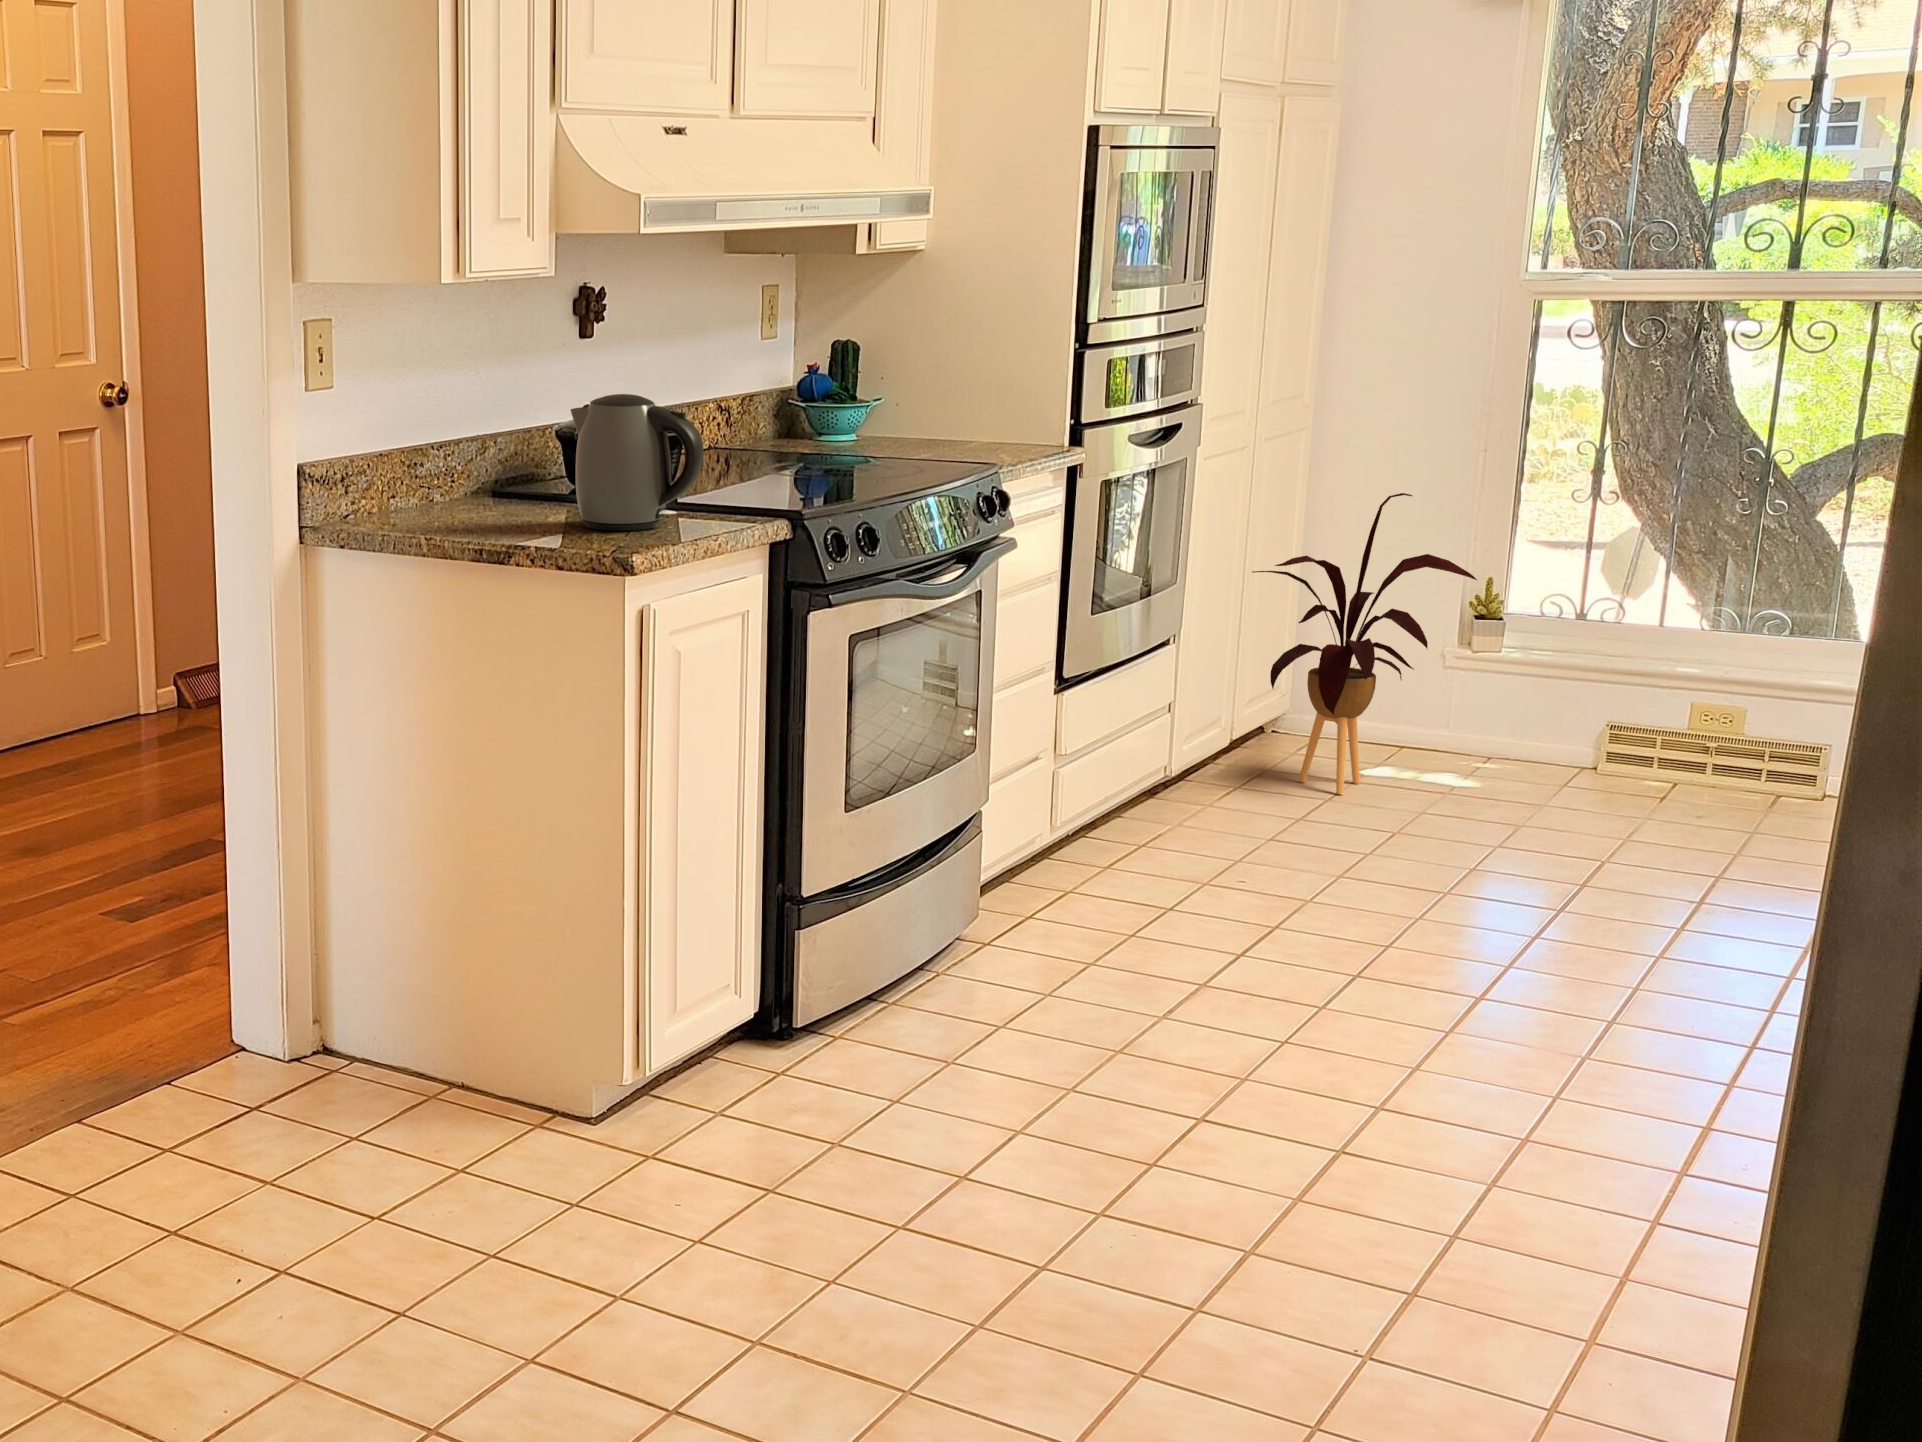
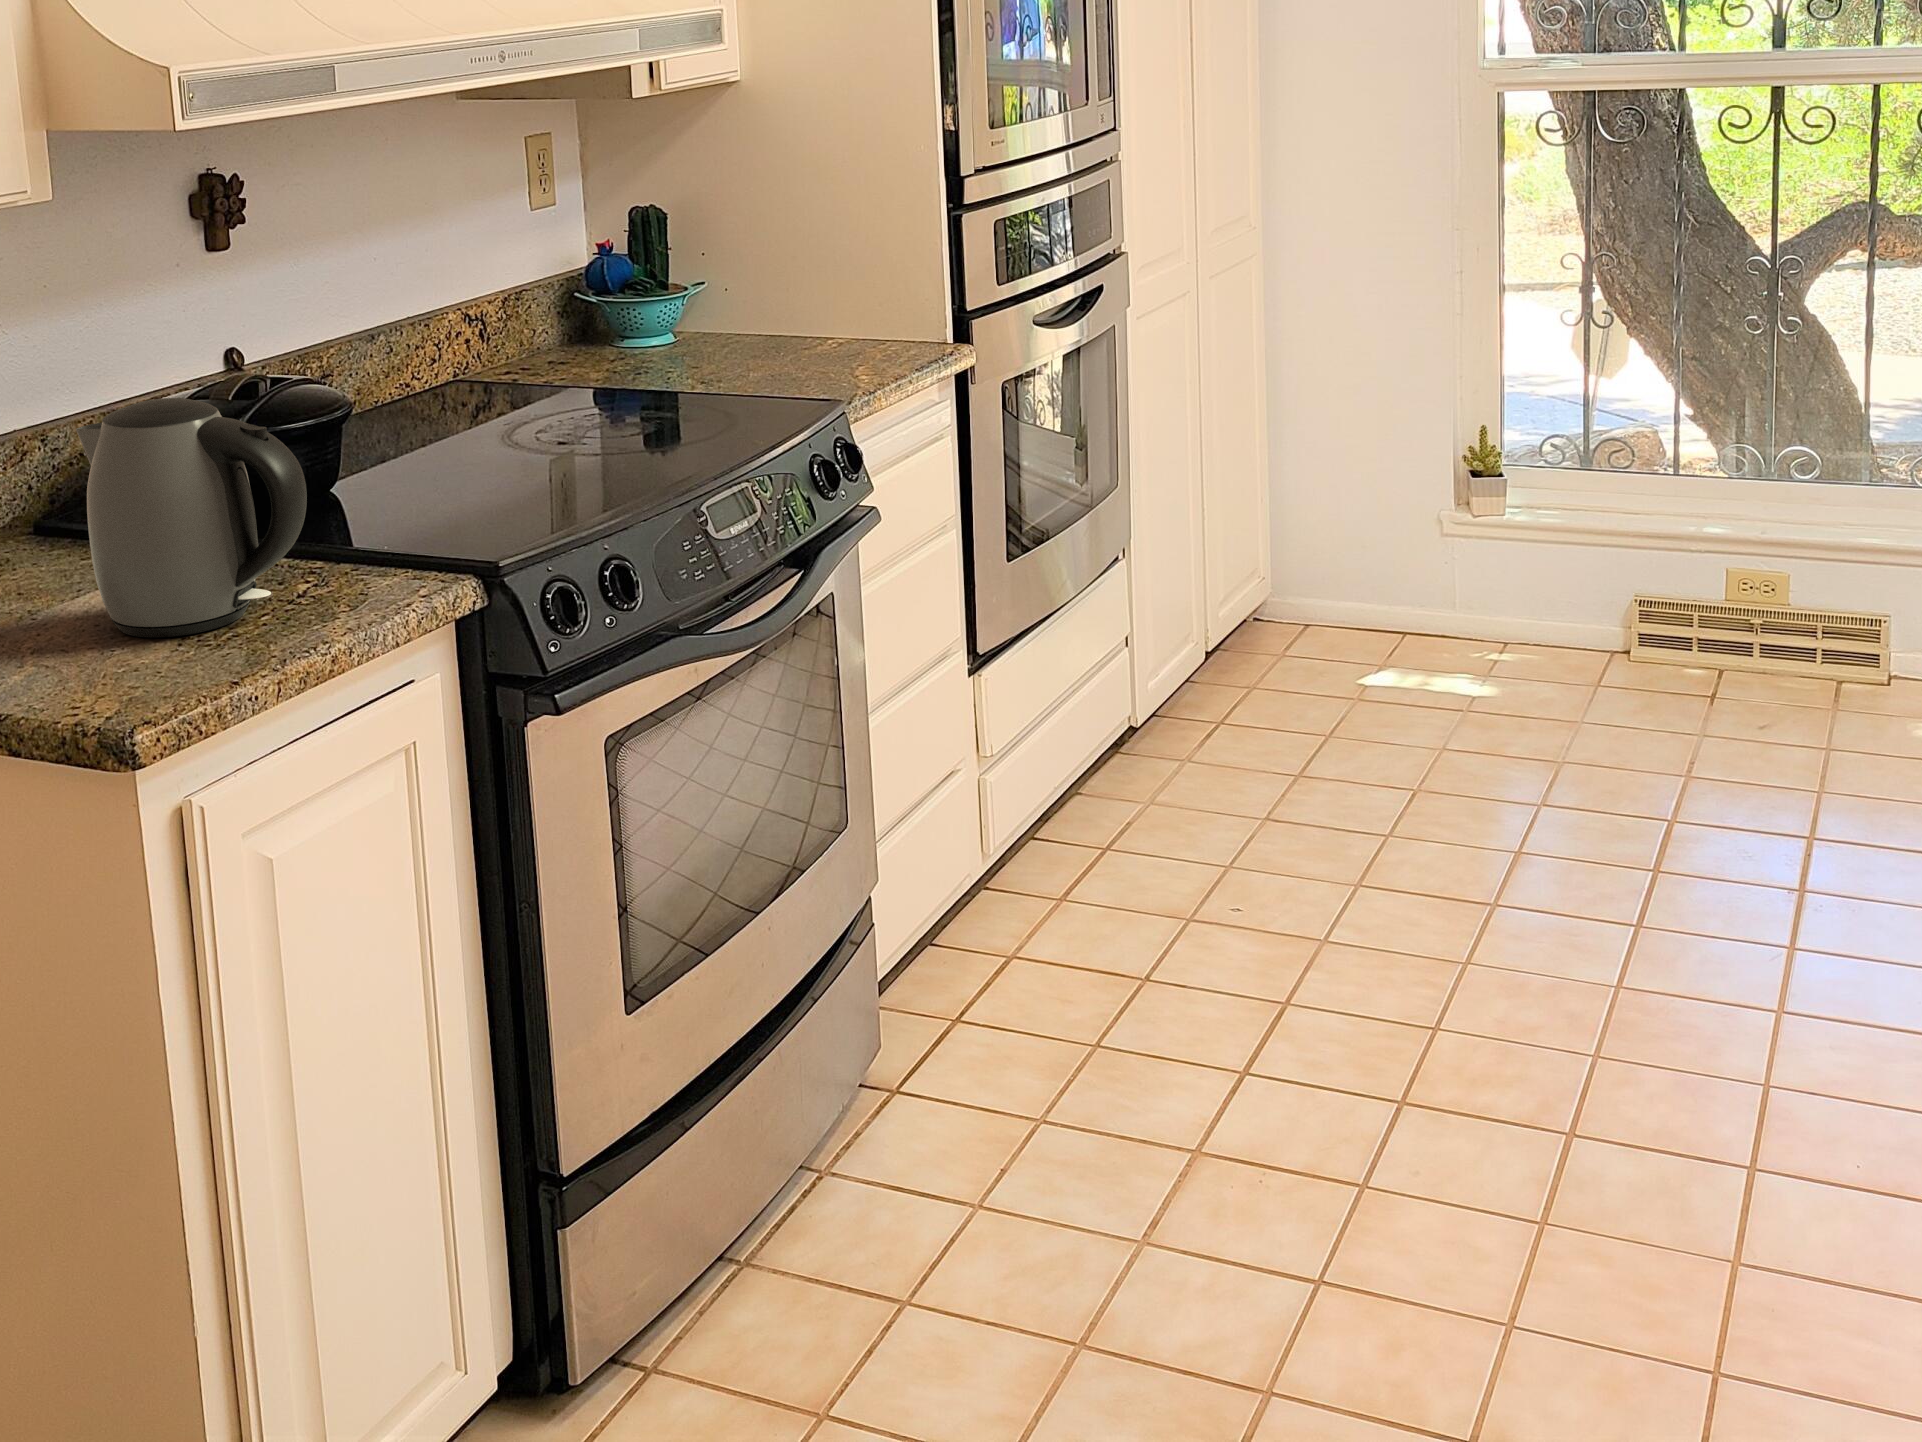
house plant: present [1253,493,1477,794] -> none [1204,348,1476,730]

